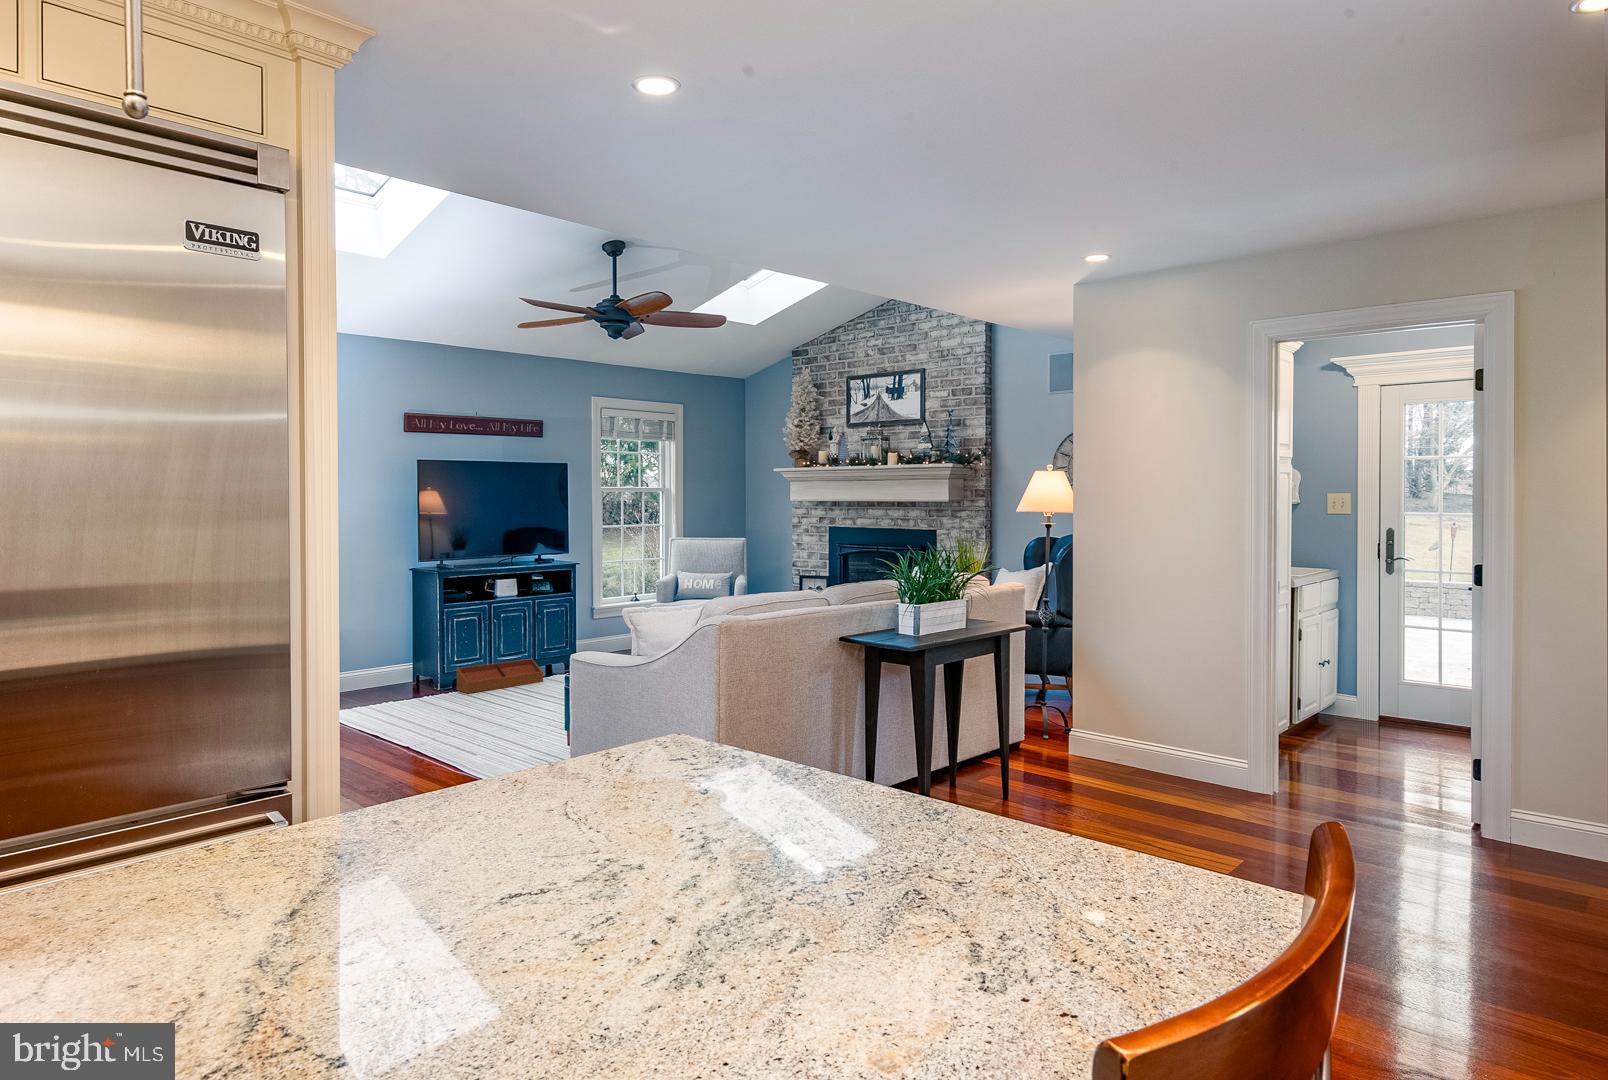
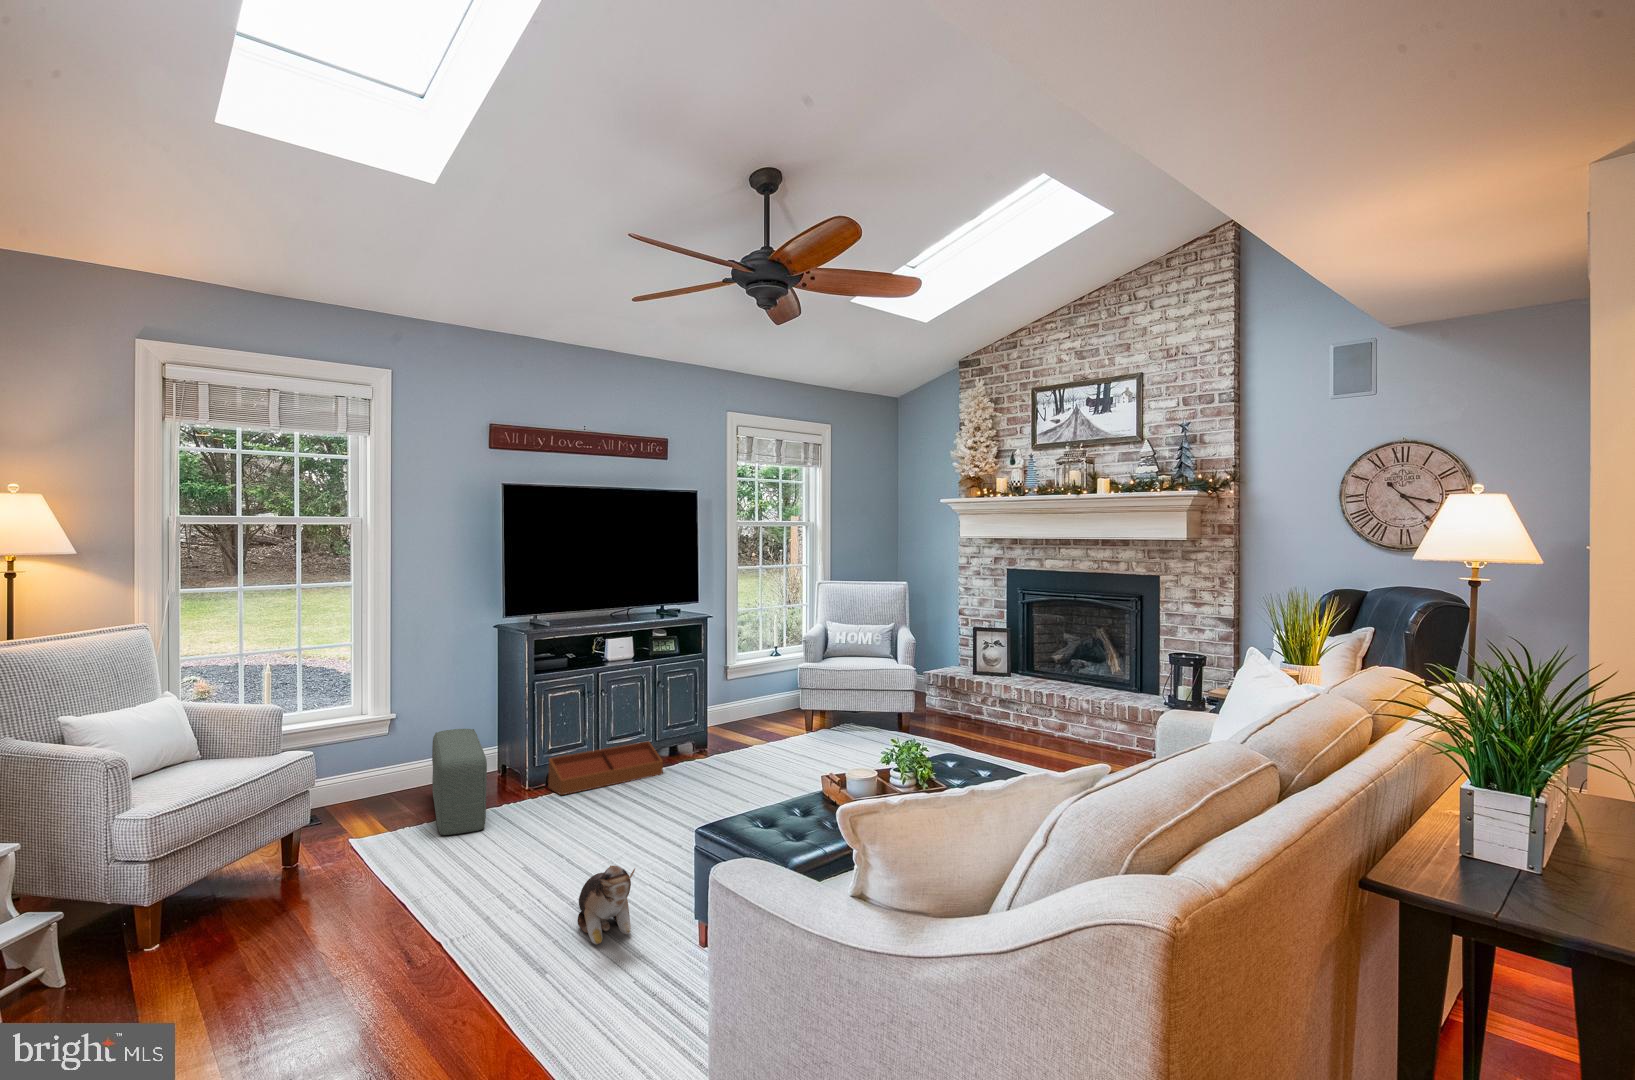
pouf: none [370,647,417,712] -> present [432,729,487,835]
plush toy: none [494,699,529,746] -> present [578,866,635,945]

